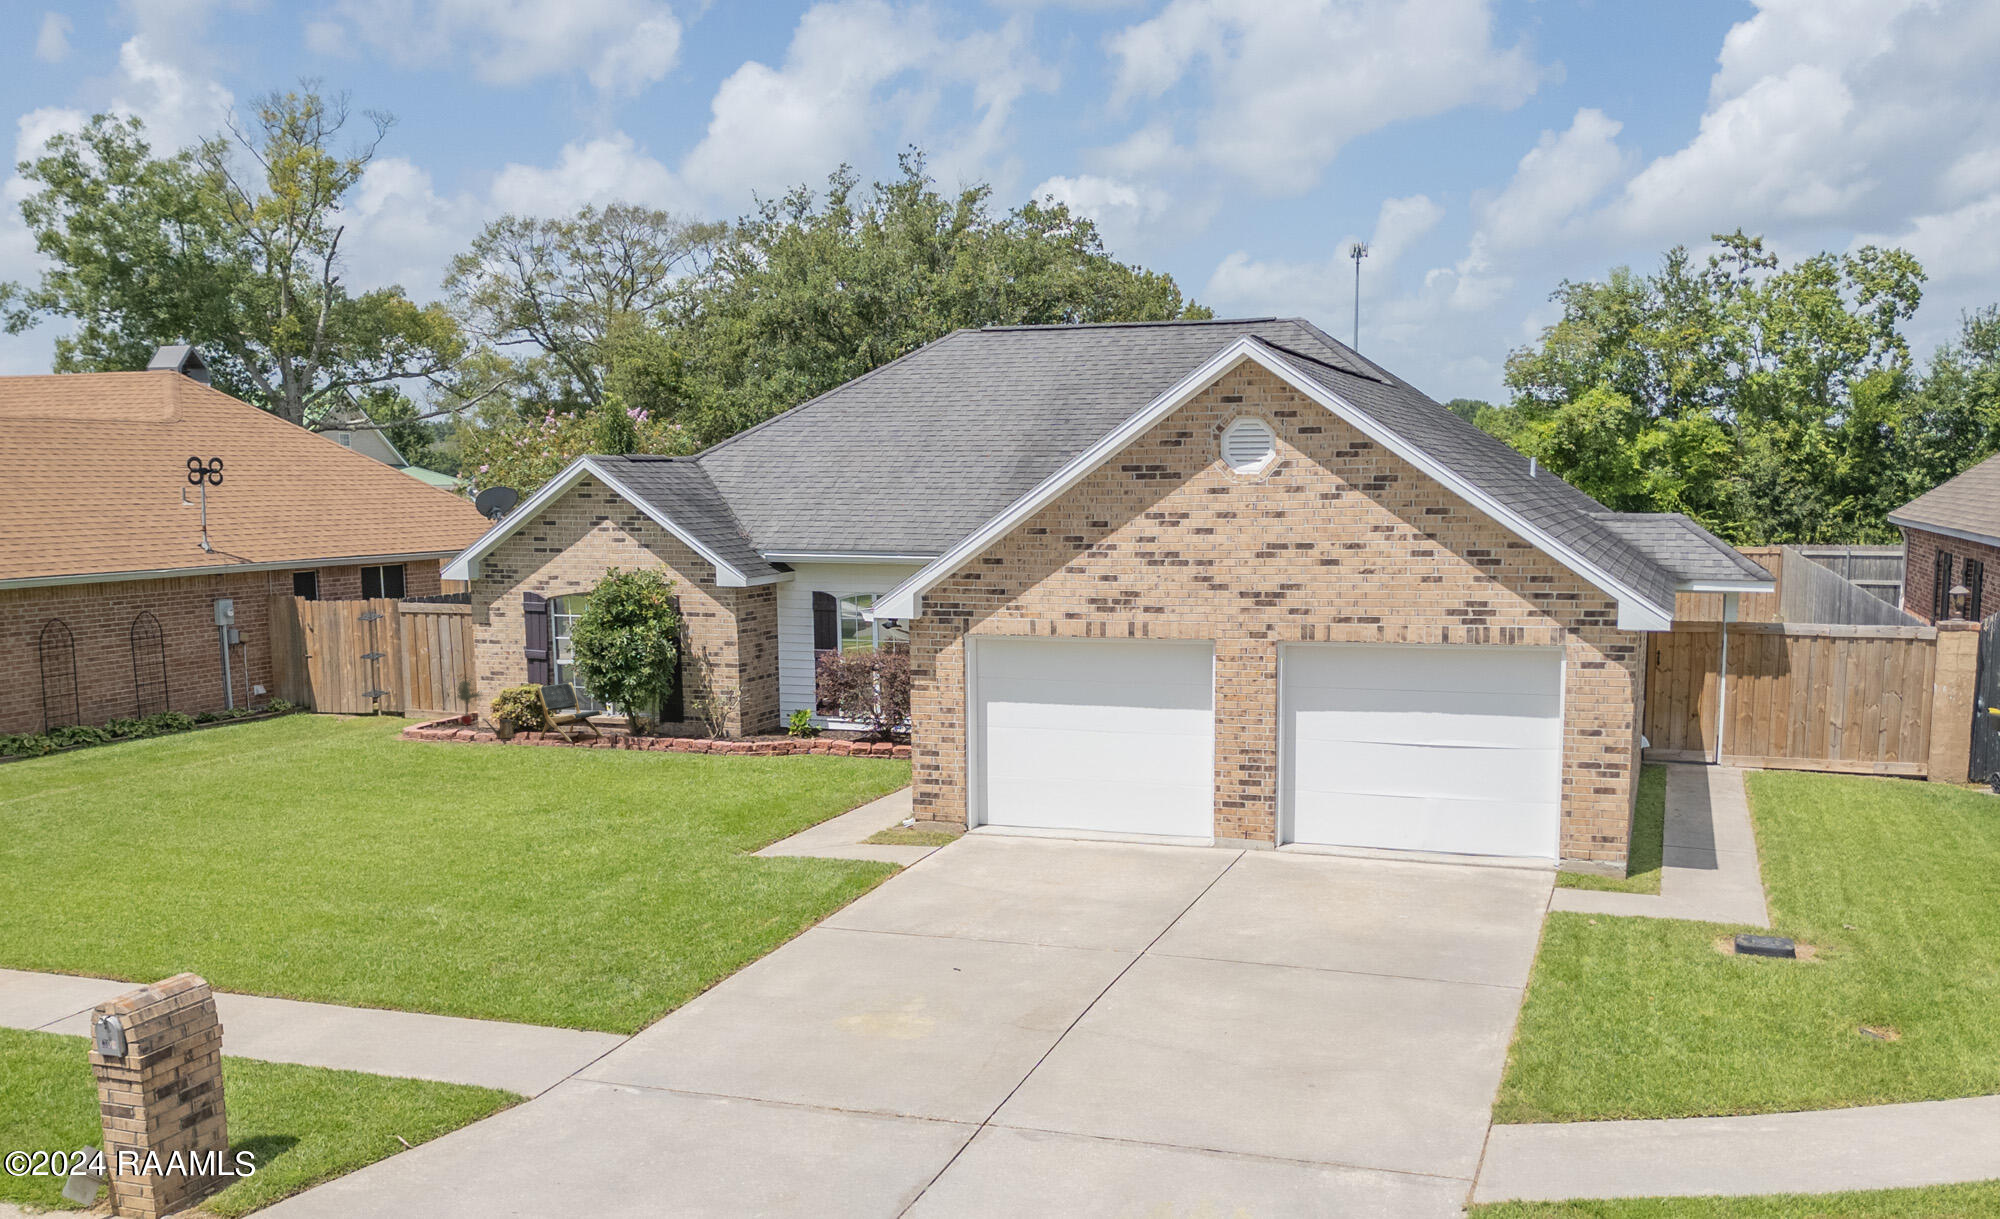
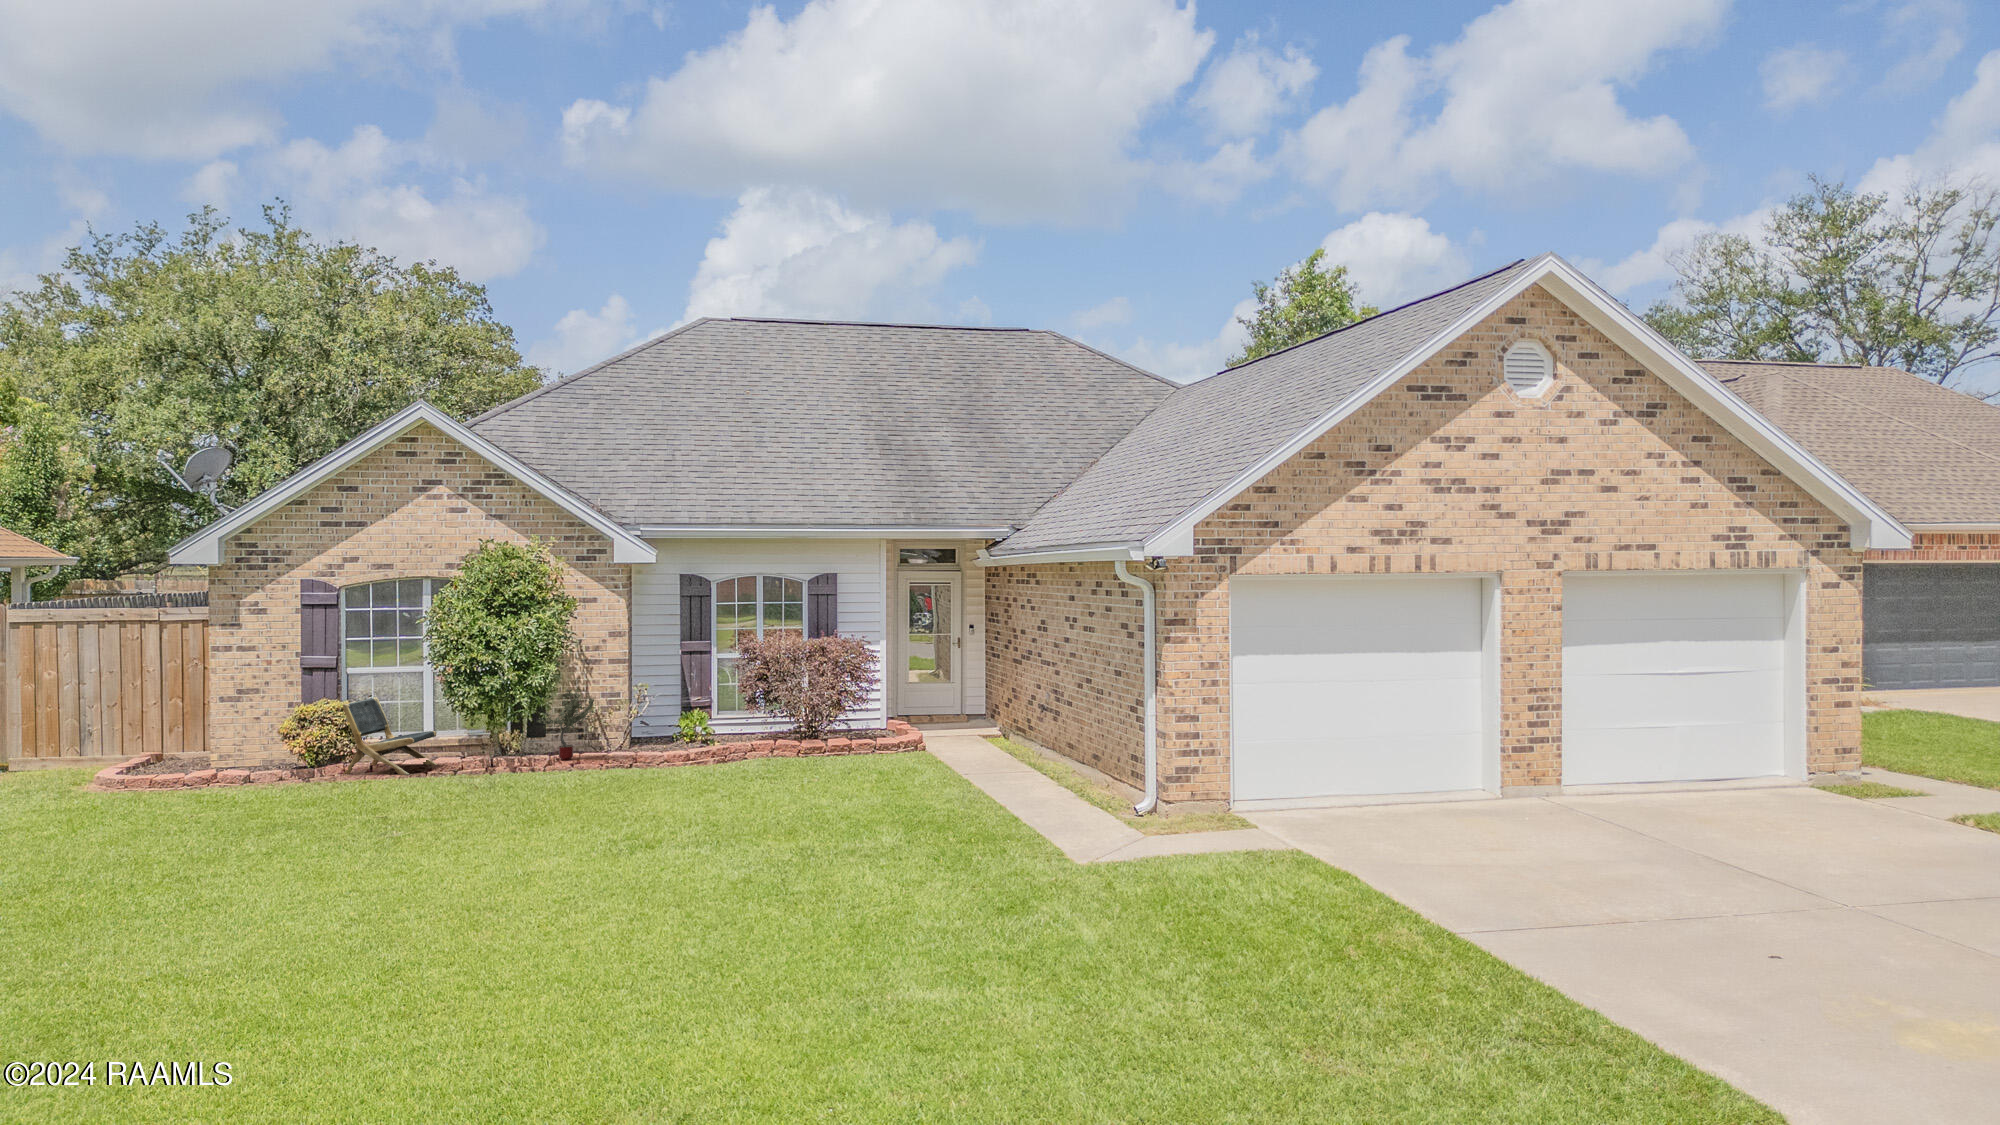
potted tree: present [456,677,481,725] -> present [538,689,594,760]
watering can: present [484,719,518,739] -> none [260,753,306,781]

